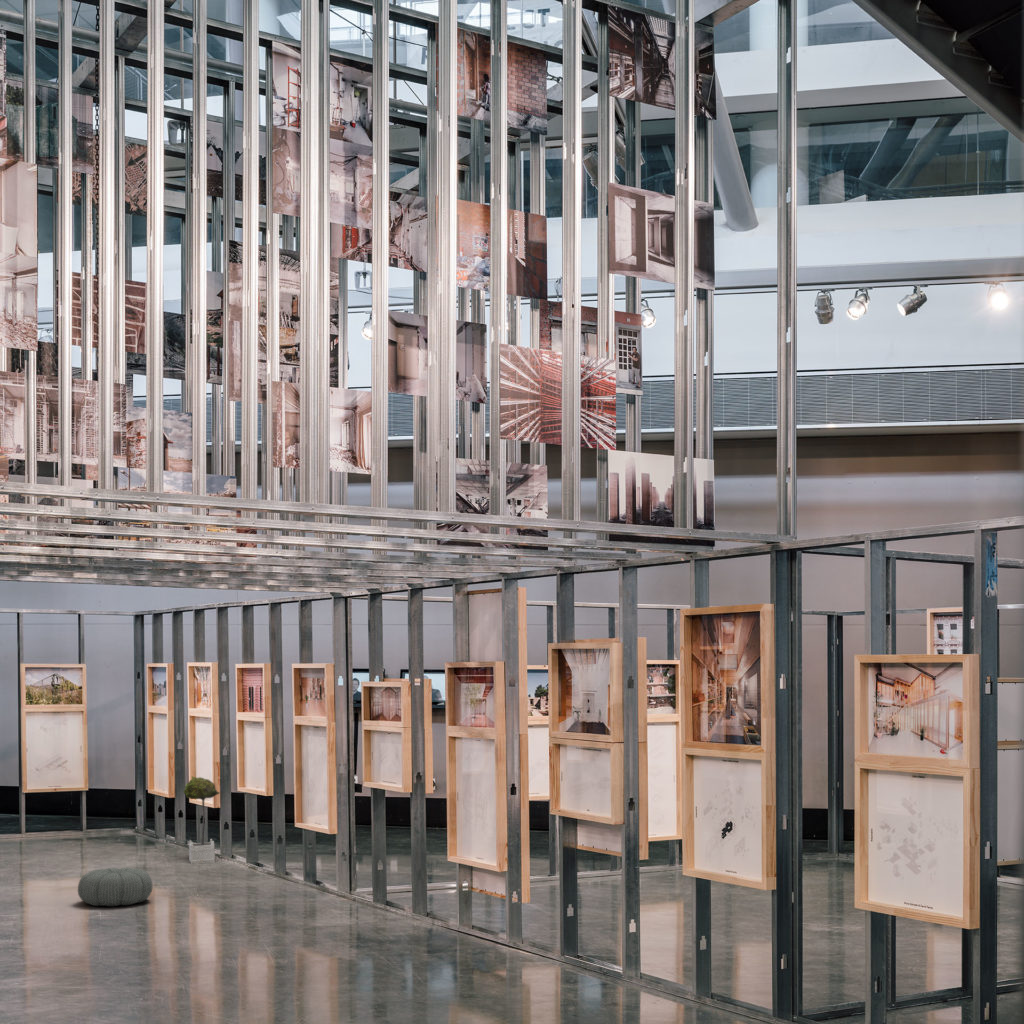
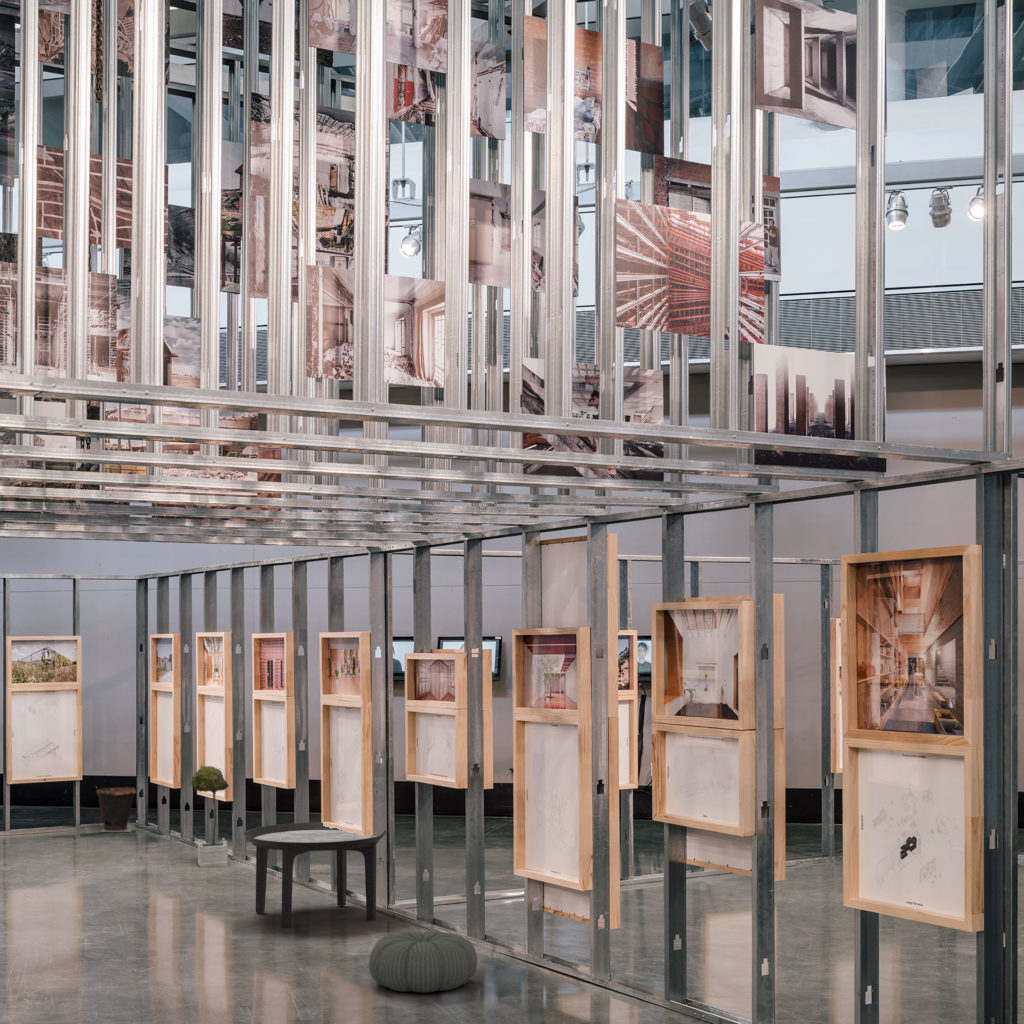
waste bin: none [101,796,136,836] -> present [96,787,136,832]
round table: none [227,823,347,910] -> present [243,822,387,929]
pouf: present [78,867,152,906] -> present [369,930,477,993]

